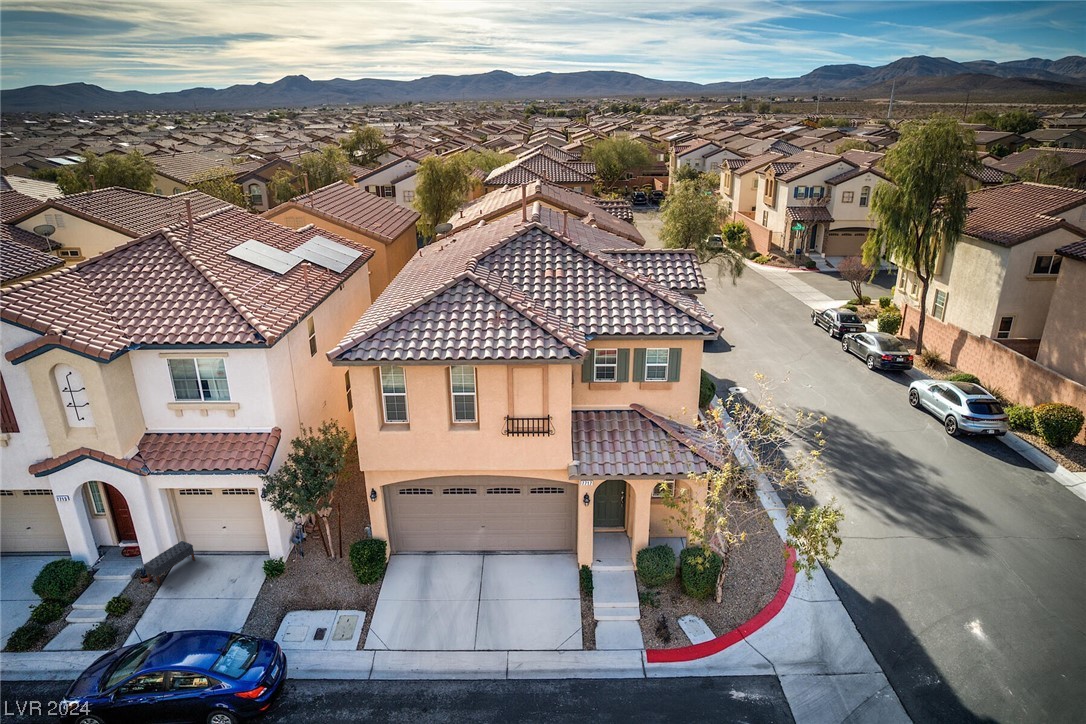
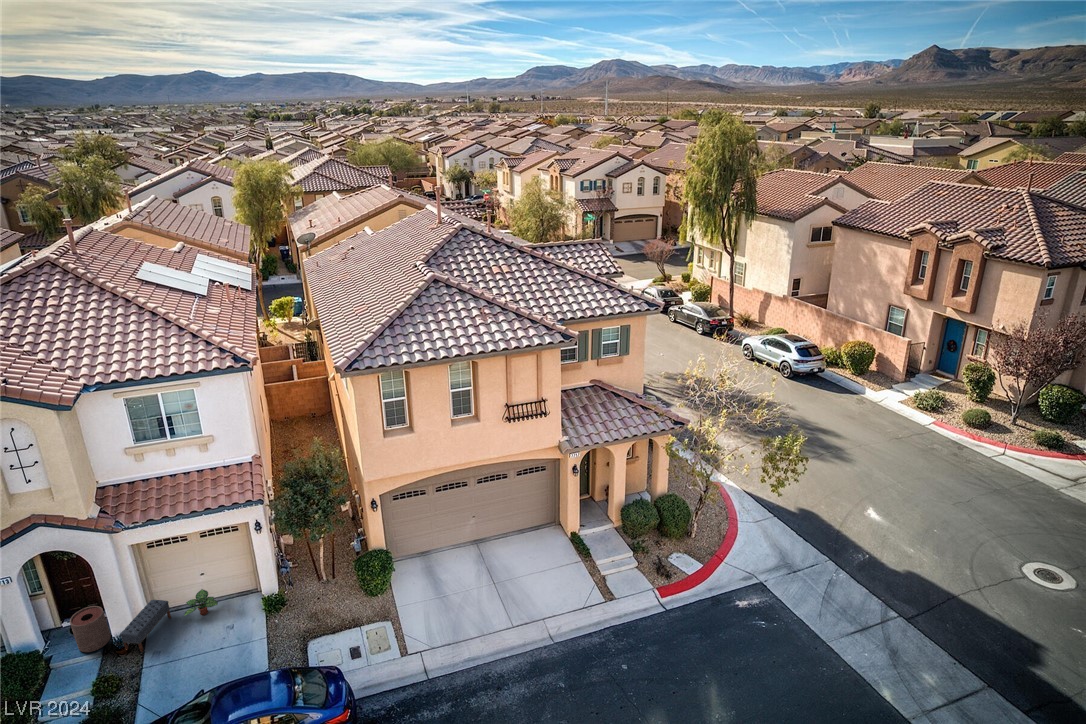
trash can: none [110,535,144,574] -> present [70,606,111,652]
potted plant: none [201,541,231,565] -> present [184,589,218,616]

